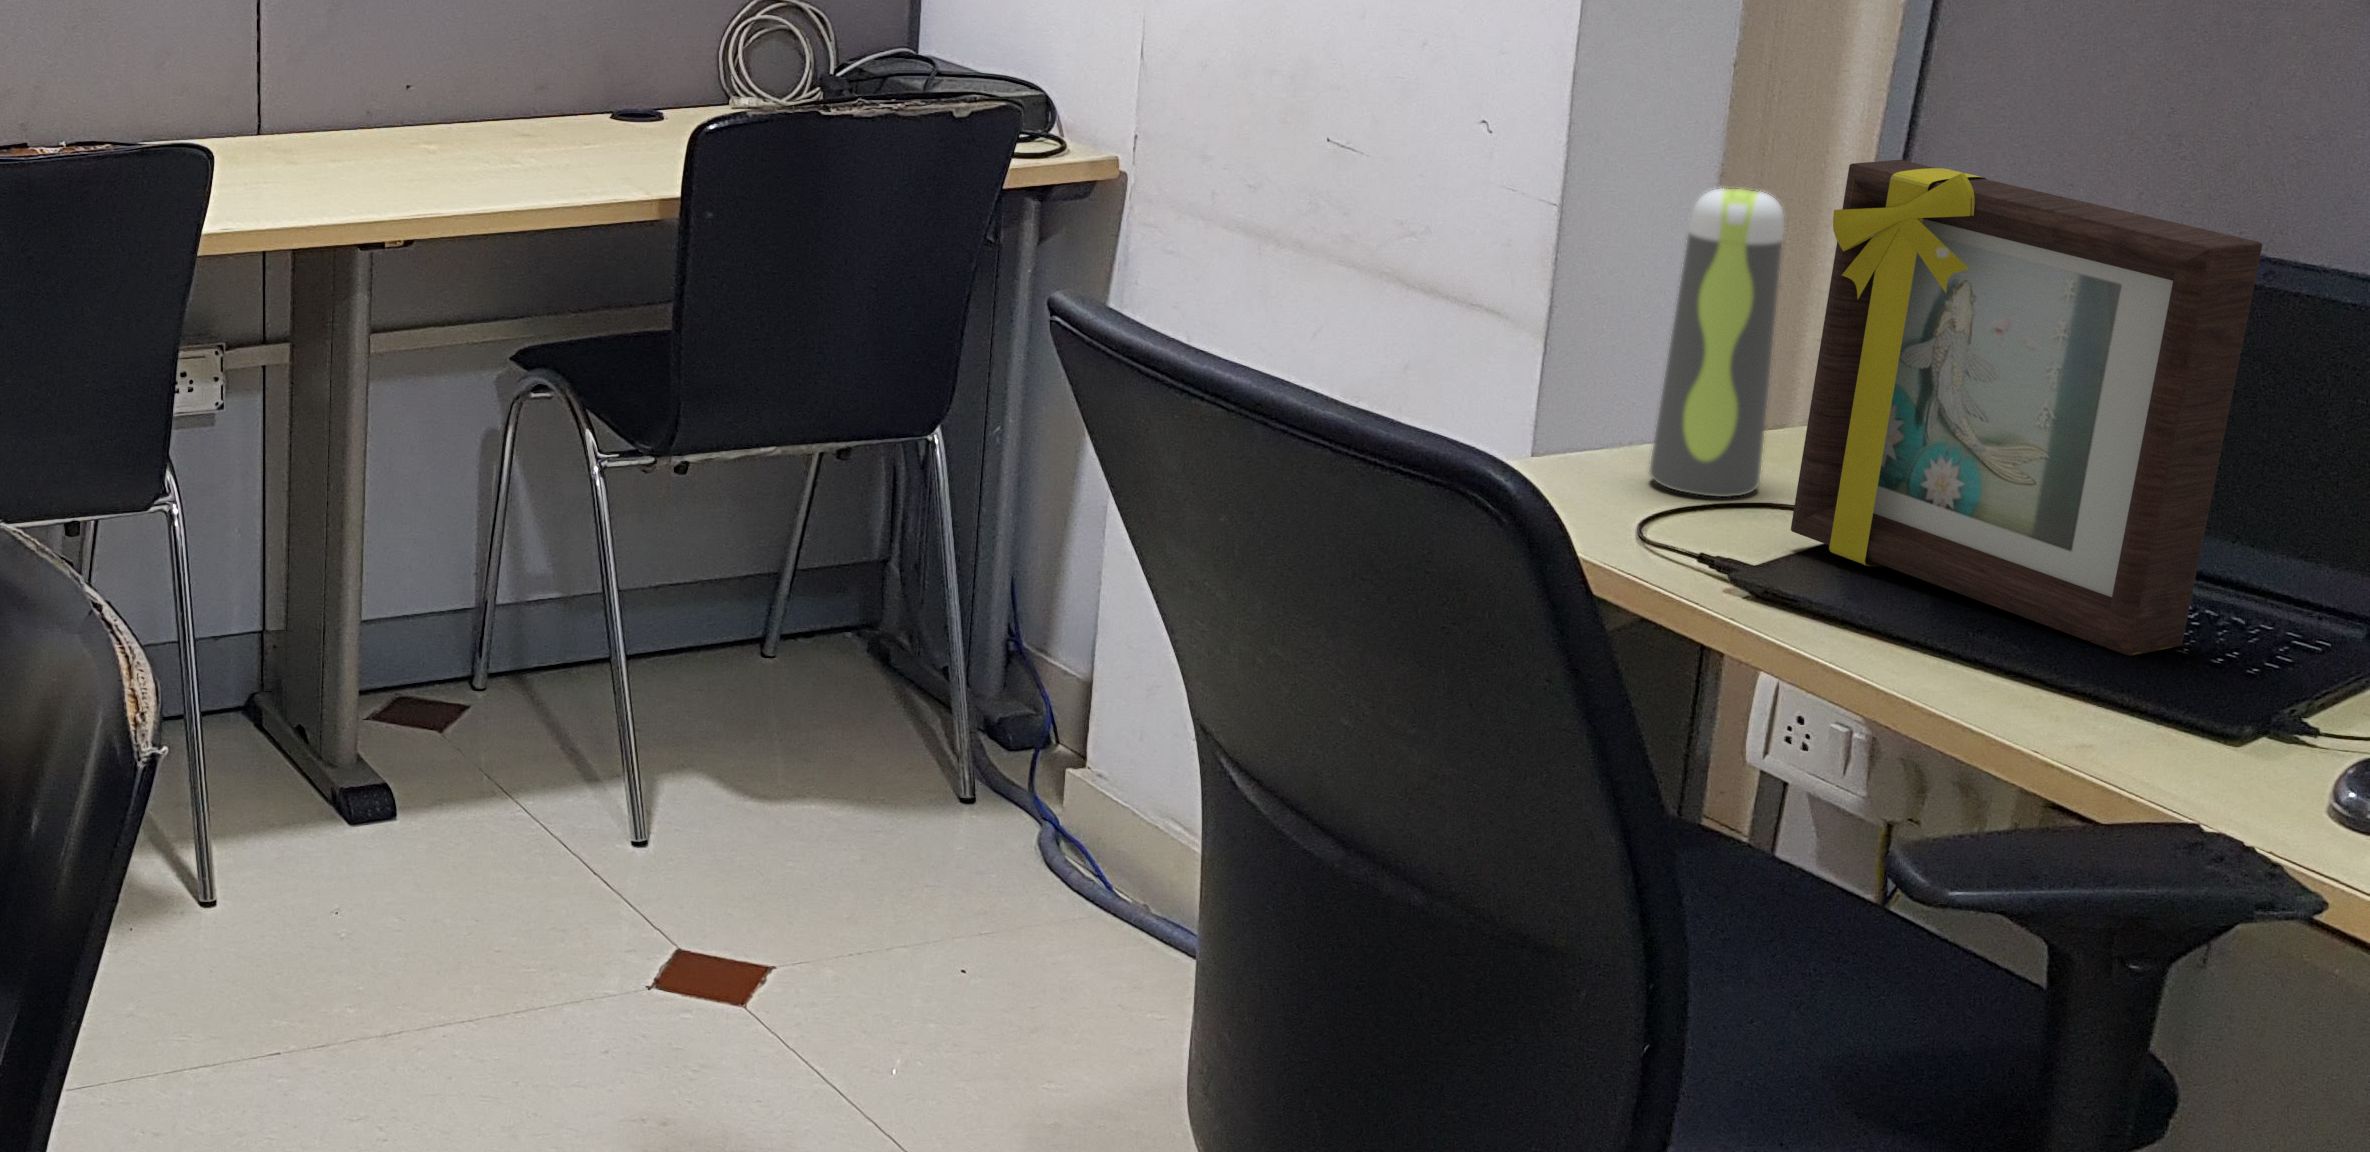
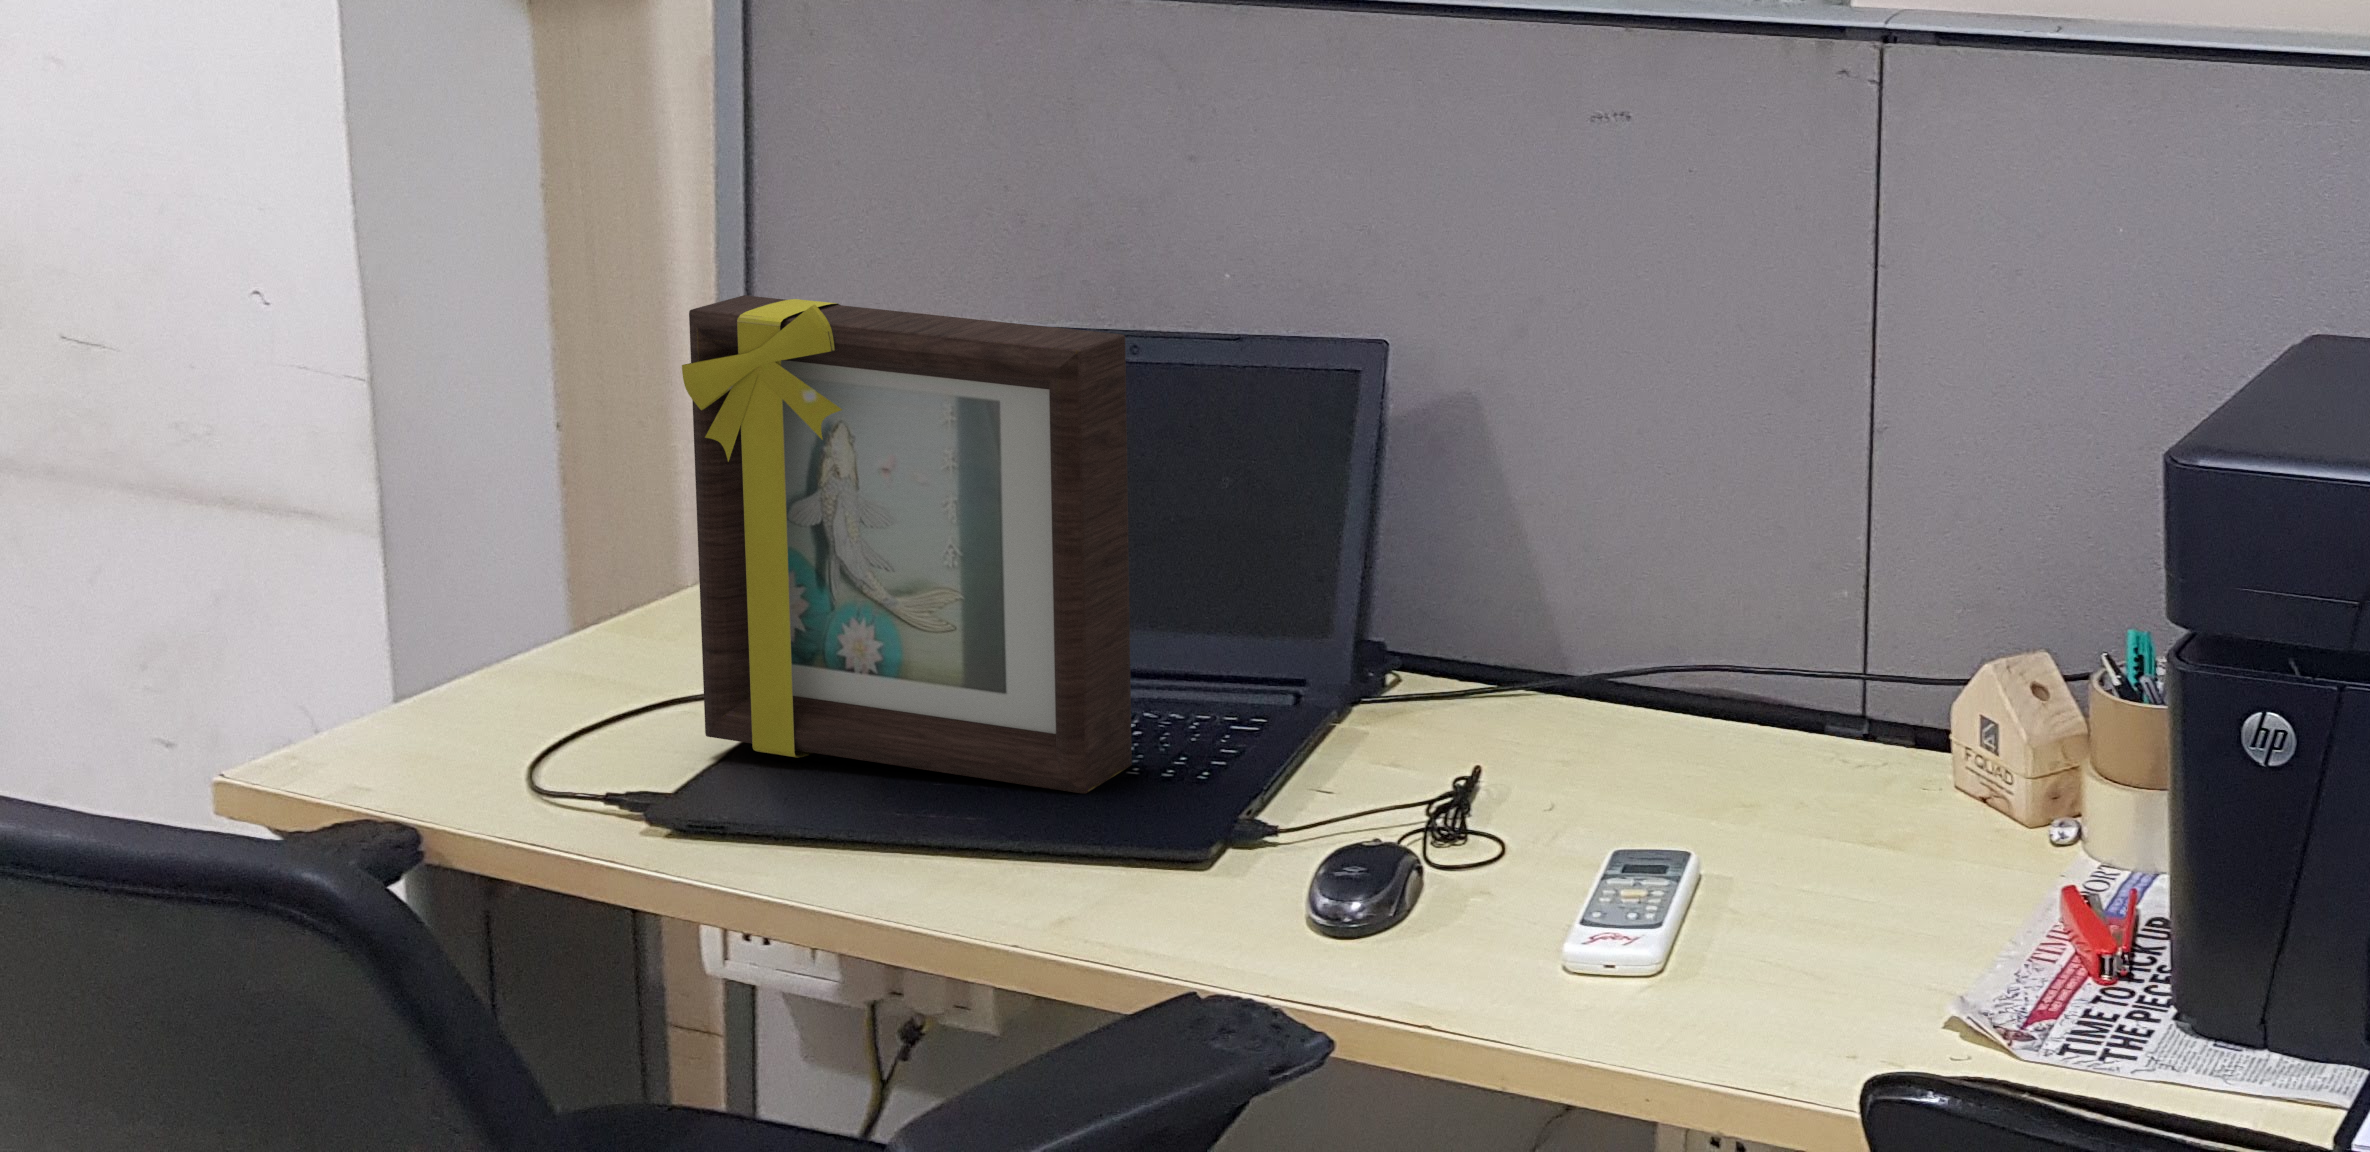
water bottle: present [1650,188,1784,497] -> none [520,348,661,712]

